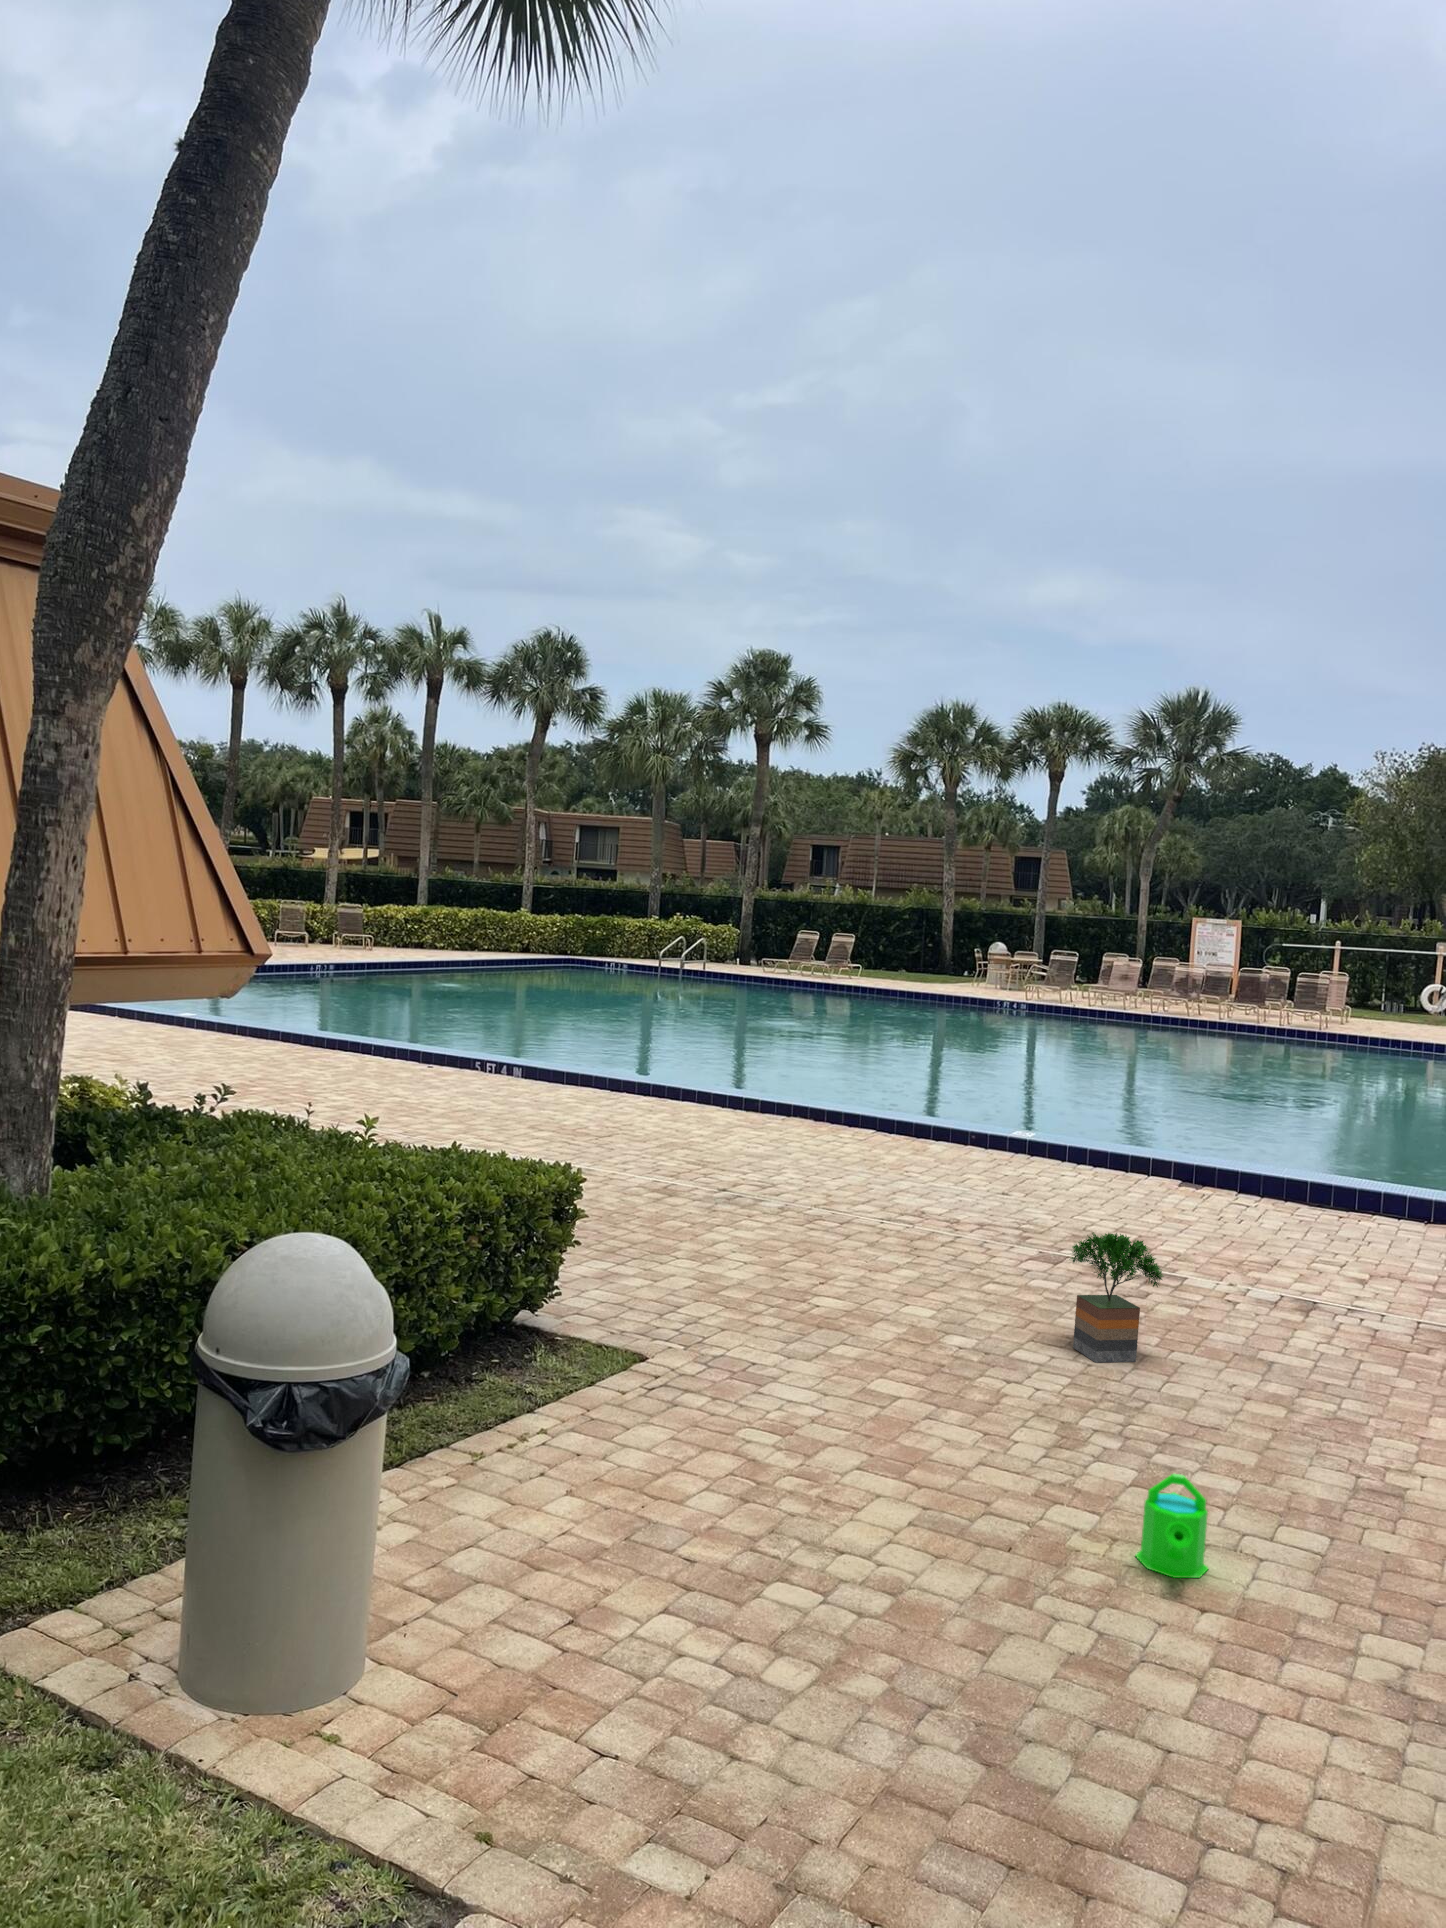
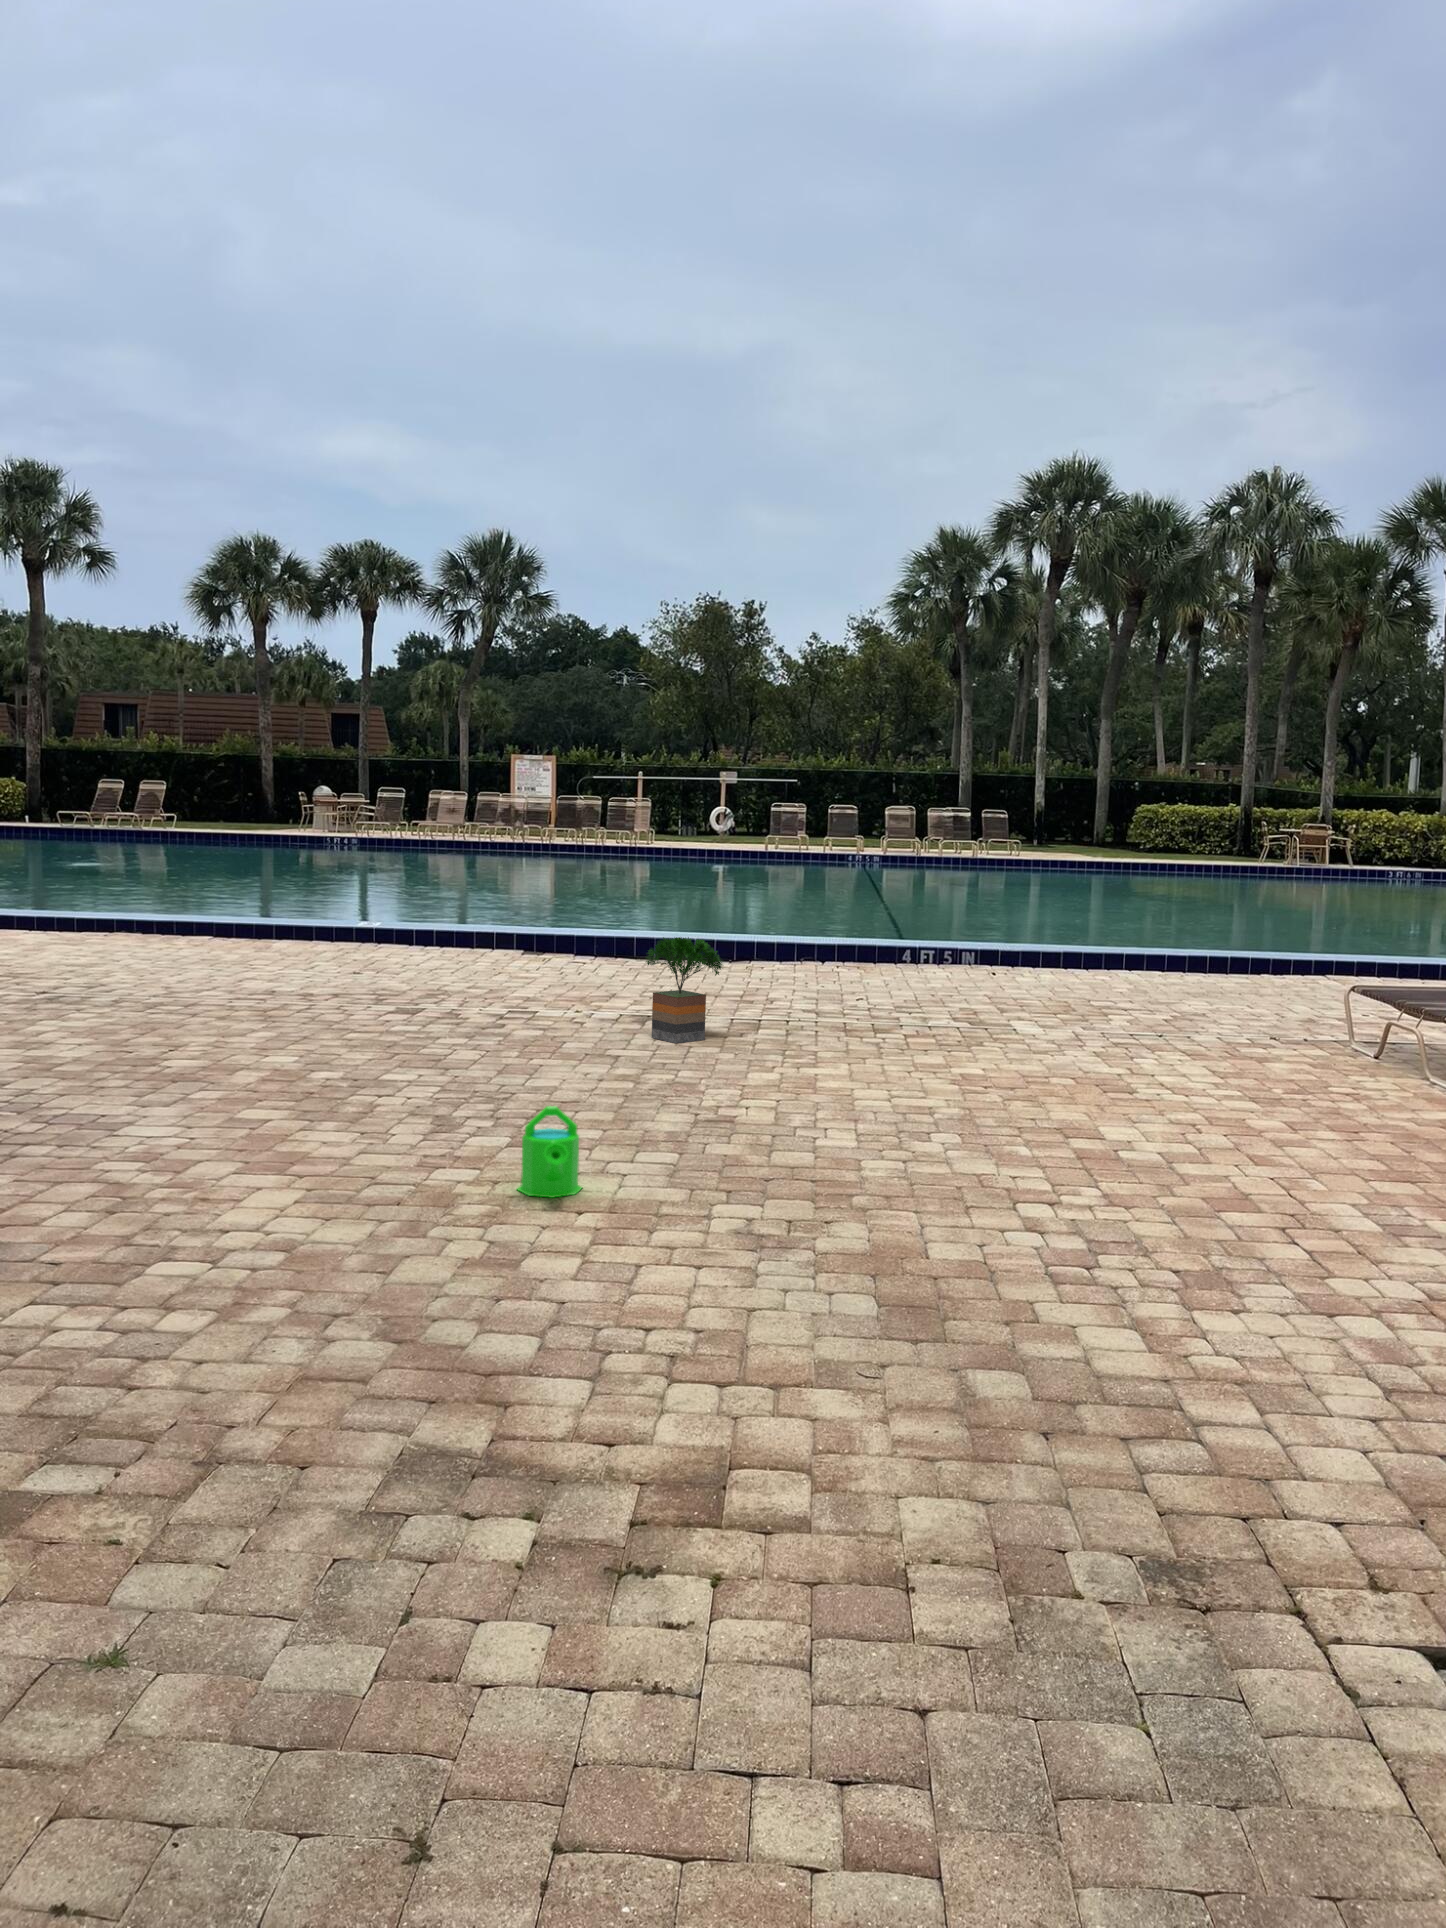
potted tree: present [1070,1233,1164,1363] -> present [646,937,723,1043]

